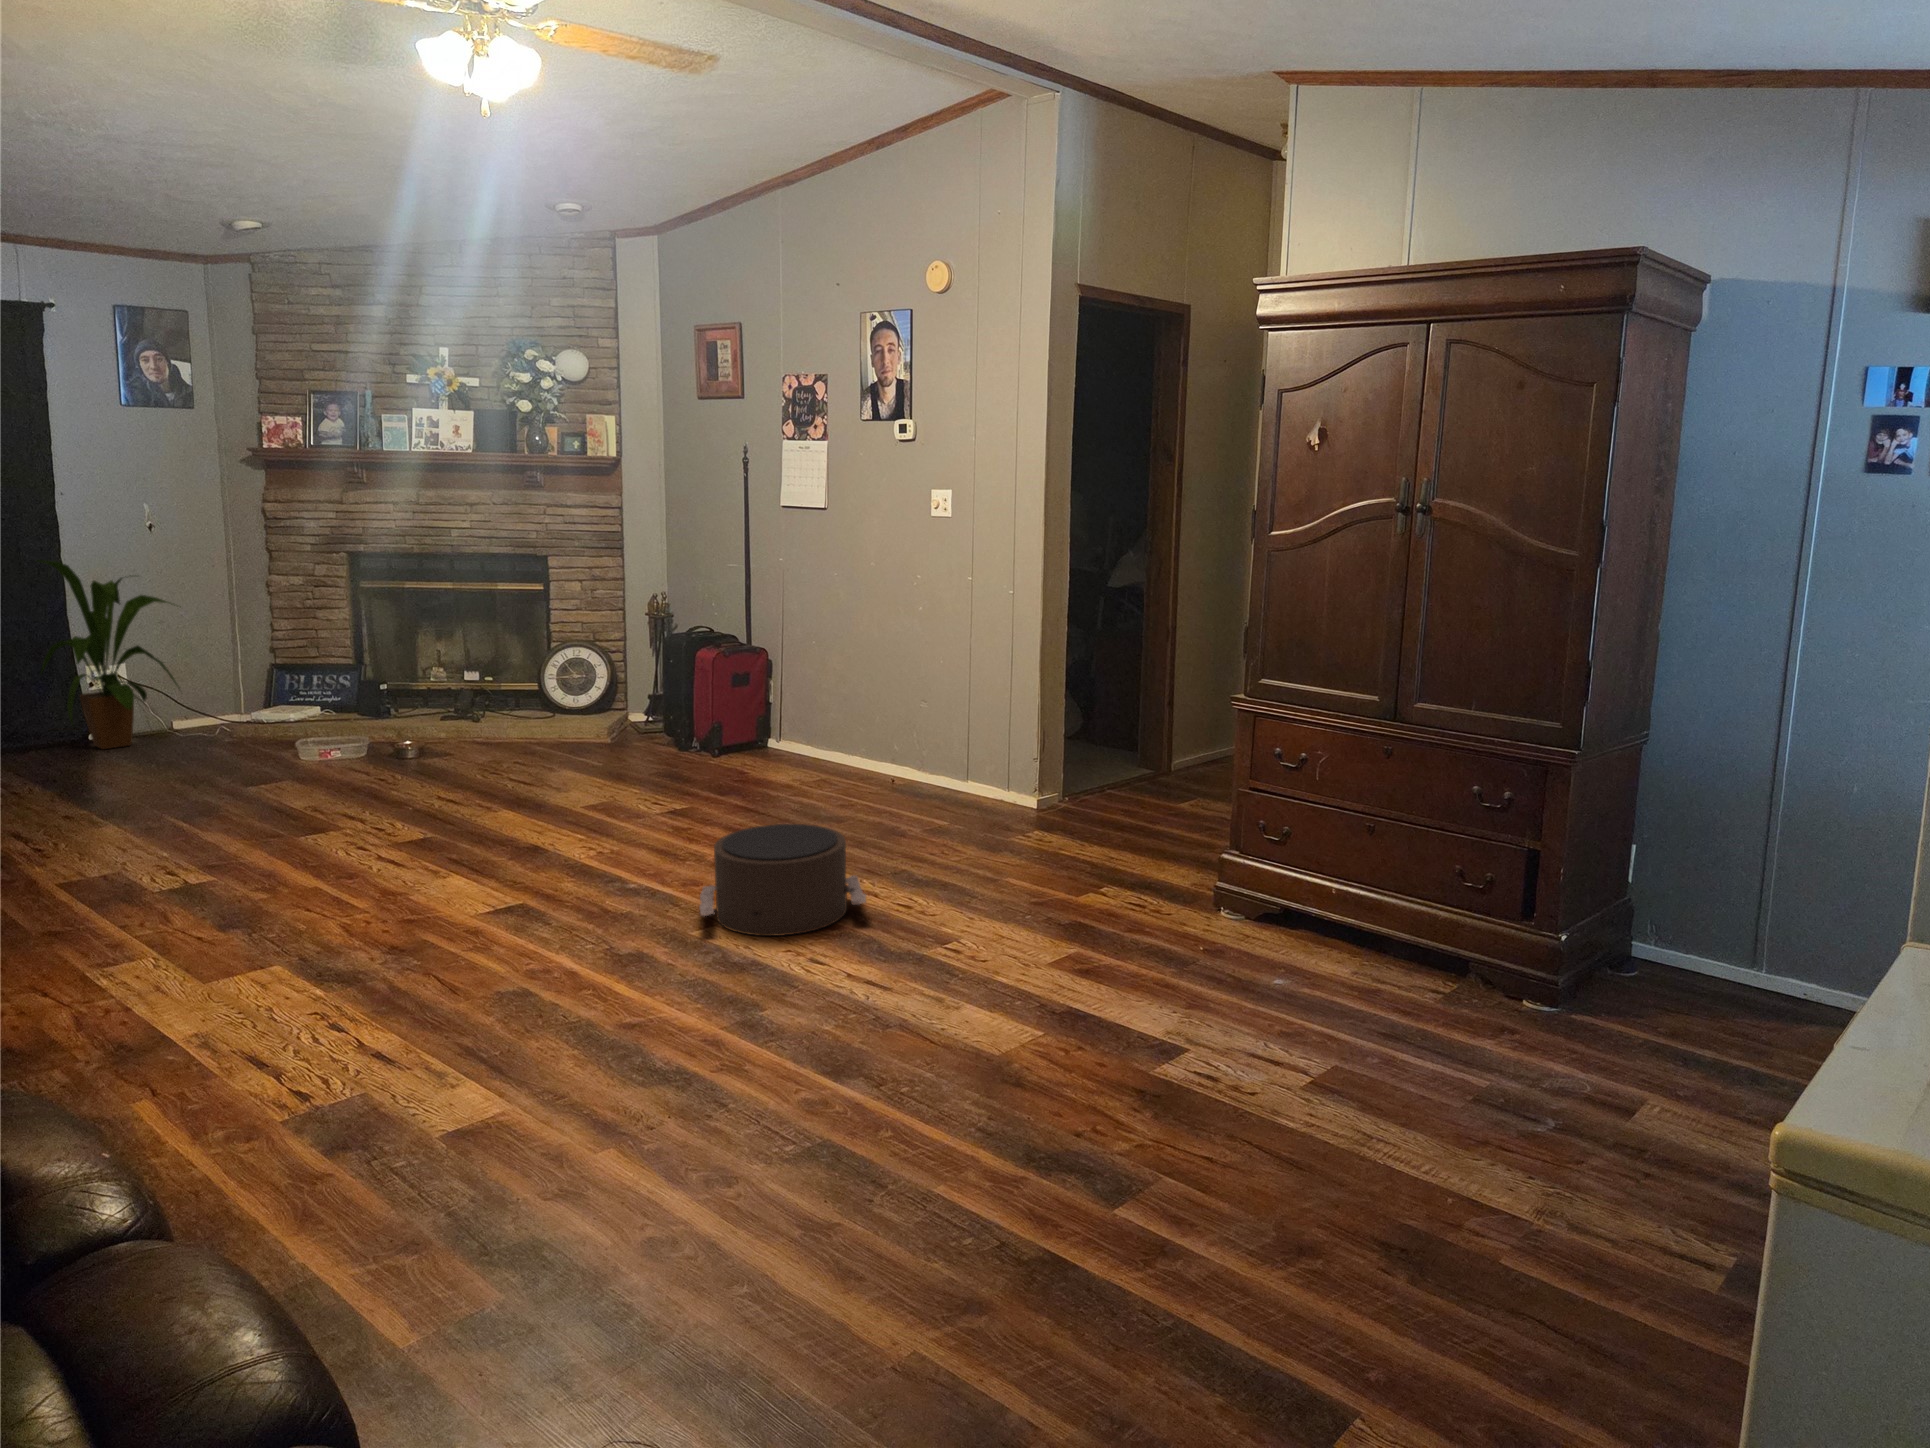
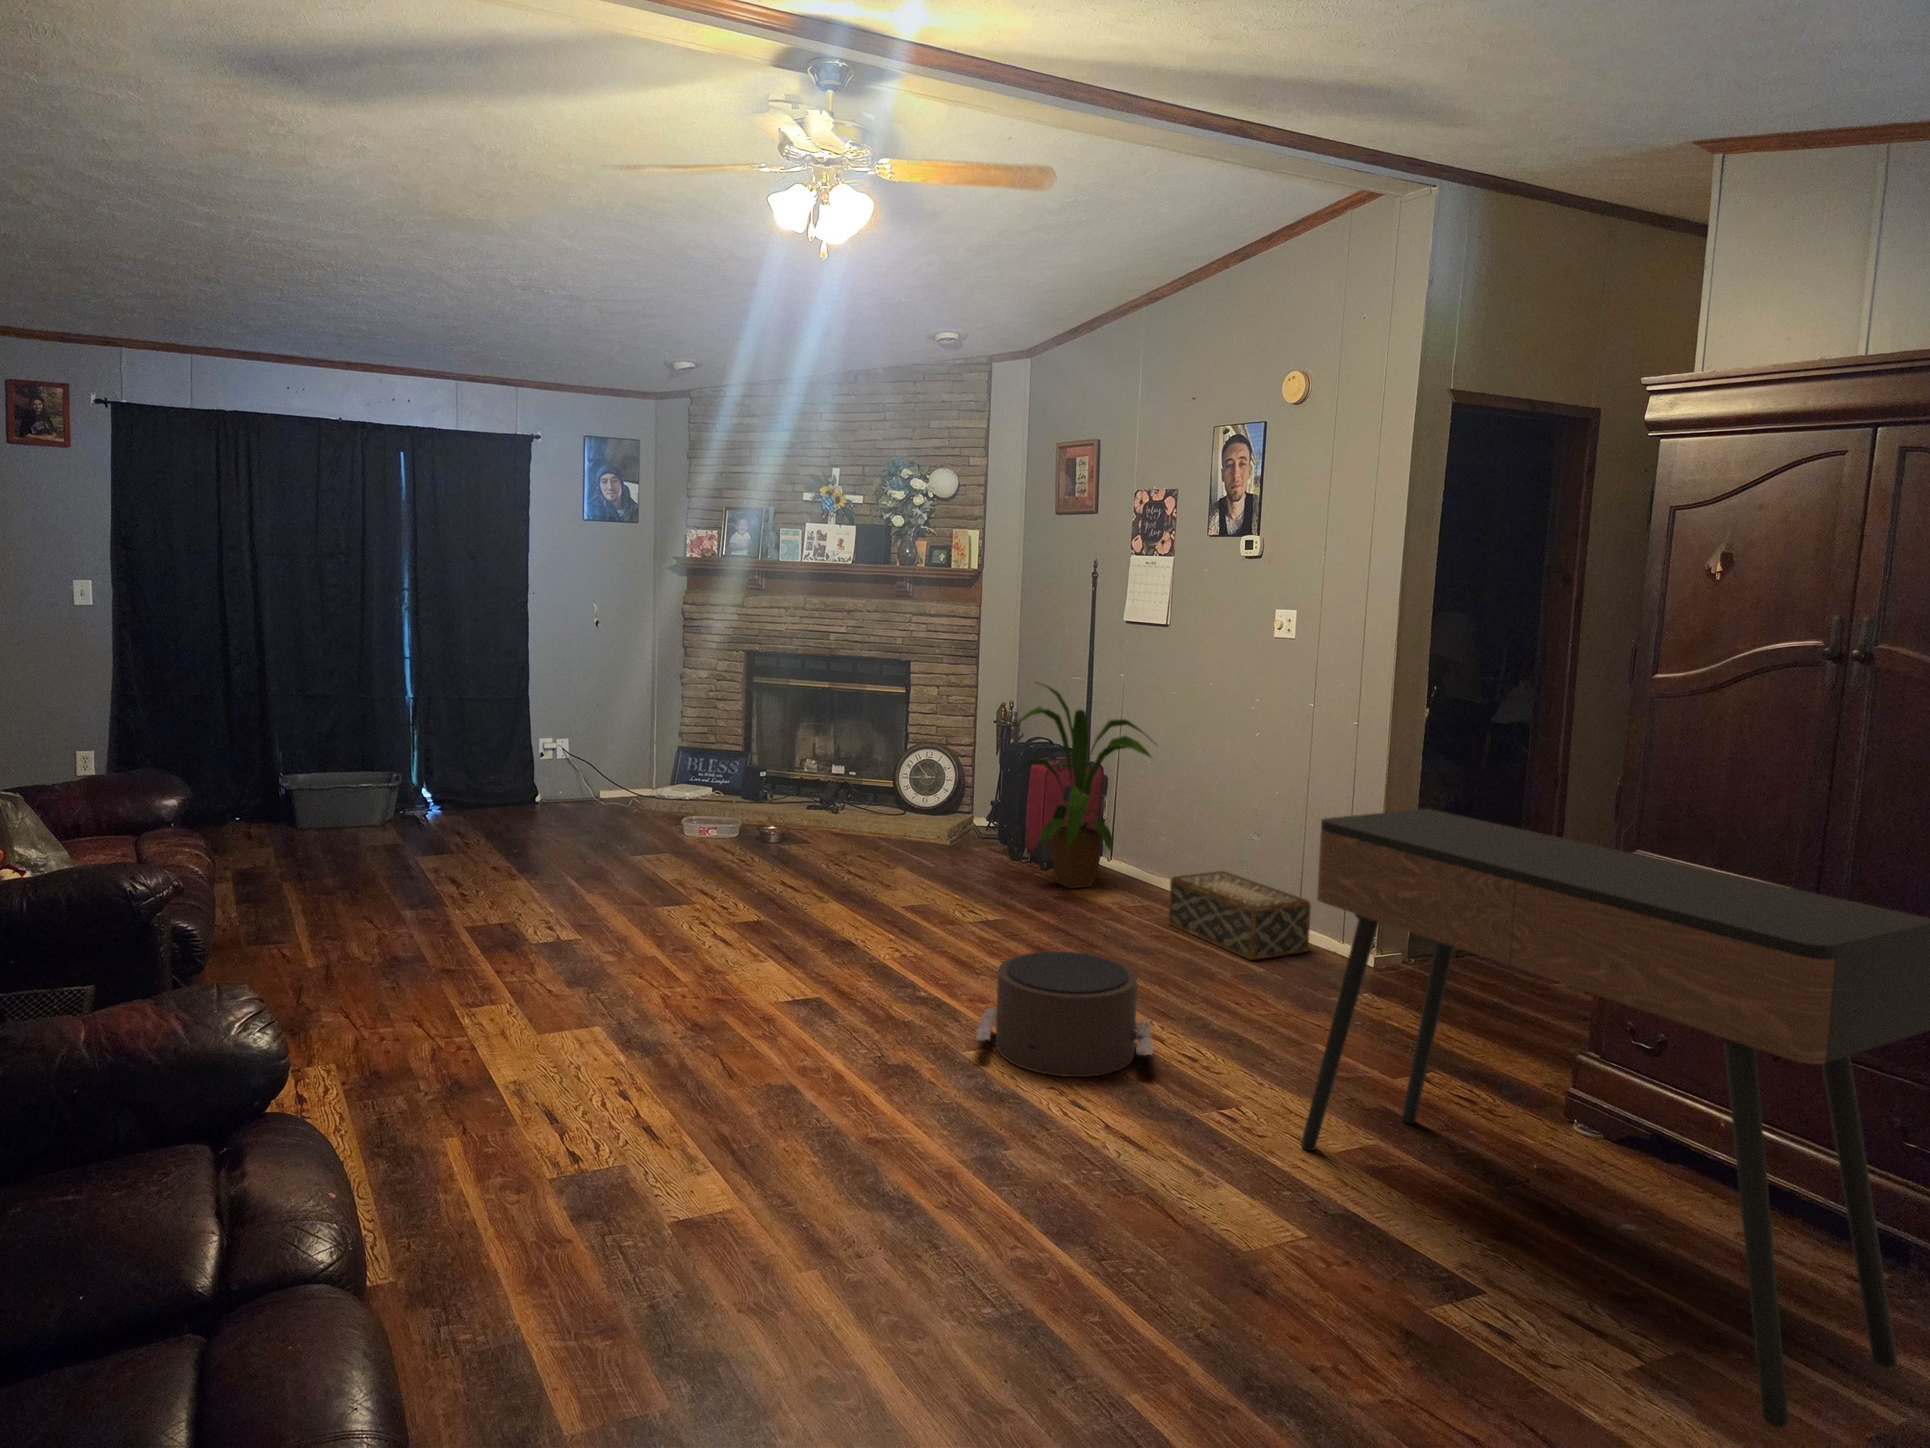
house plant: present [38,561,178,749] -> present [1004,685,1151,889]
console table: none [1001,662,1432,1074] -> present [1301,809,1930,1428]
woven basket: none [850,737,977,813] -> present [1169,871,1311,960]

